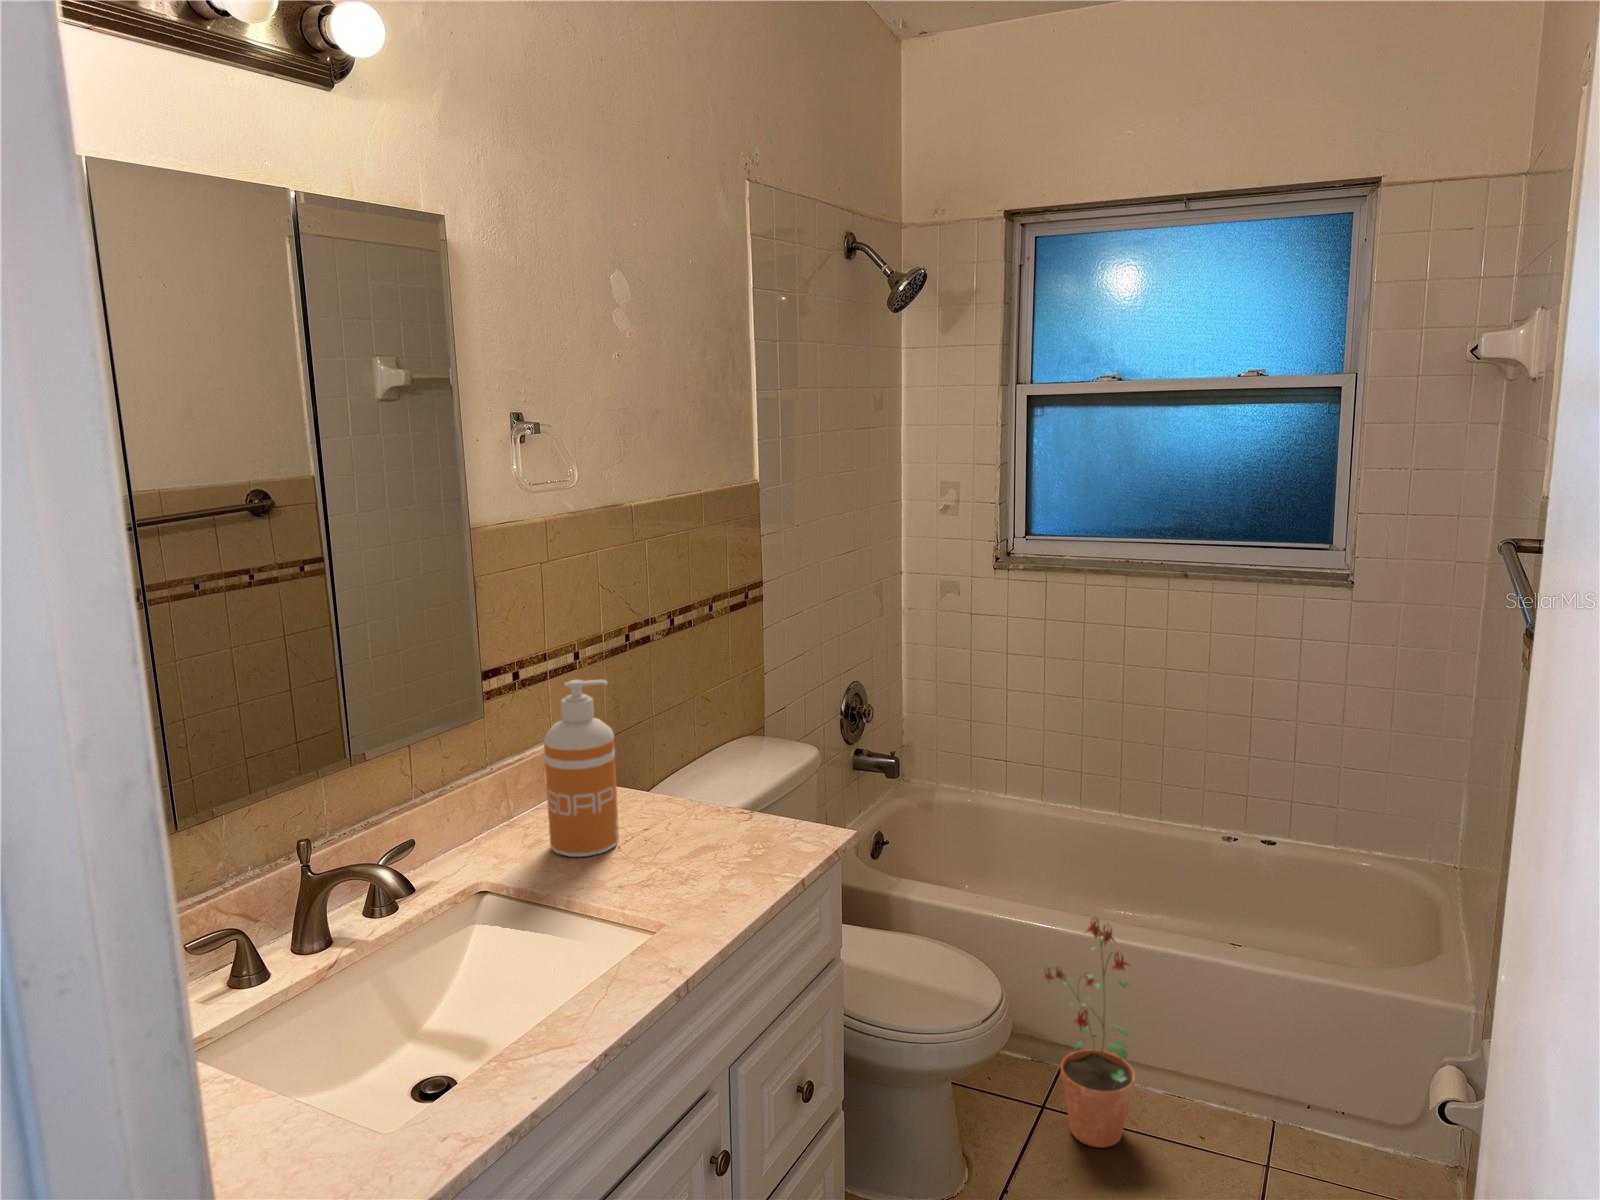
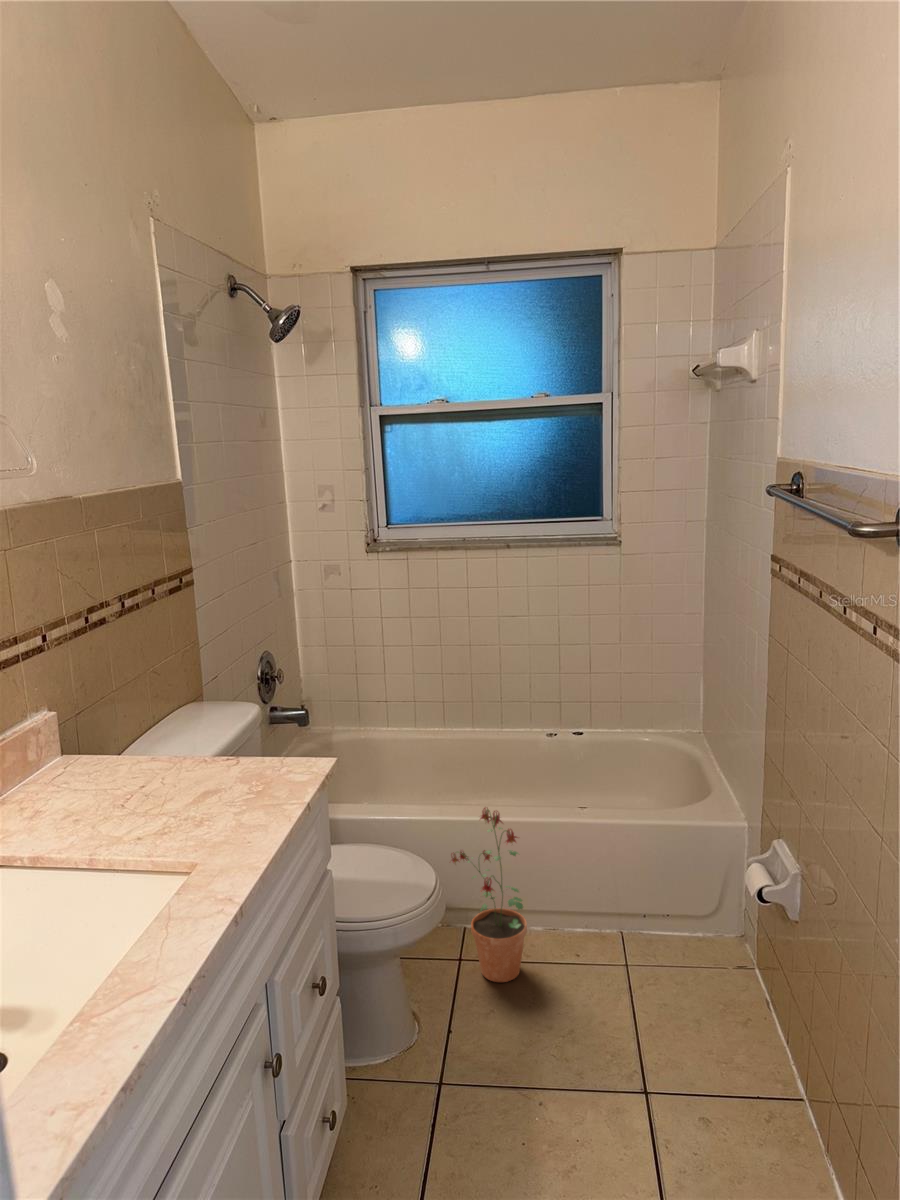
soap dispenser: present [544,680,619,857] -> none [41,651,121,819]

